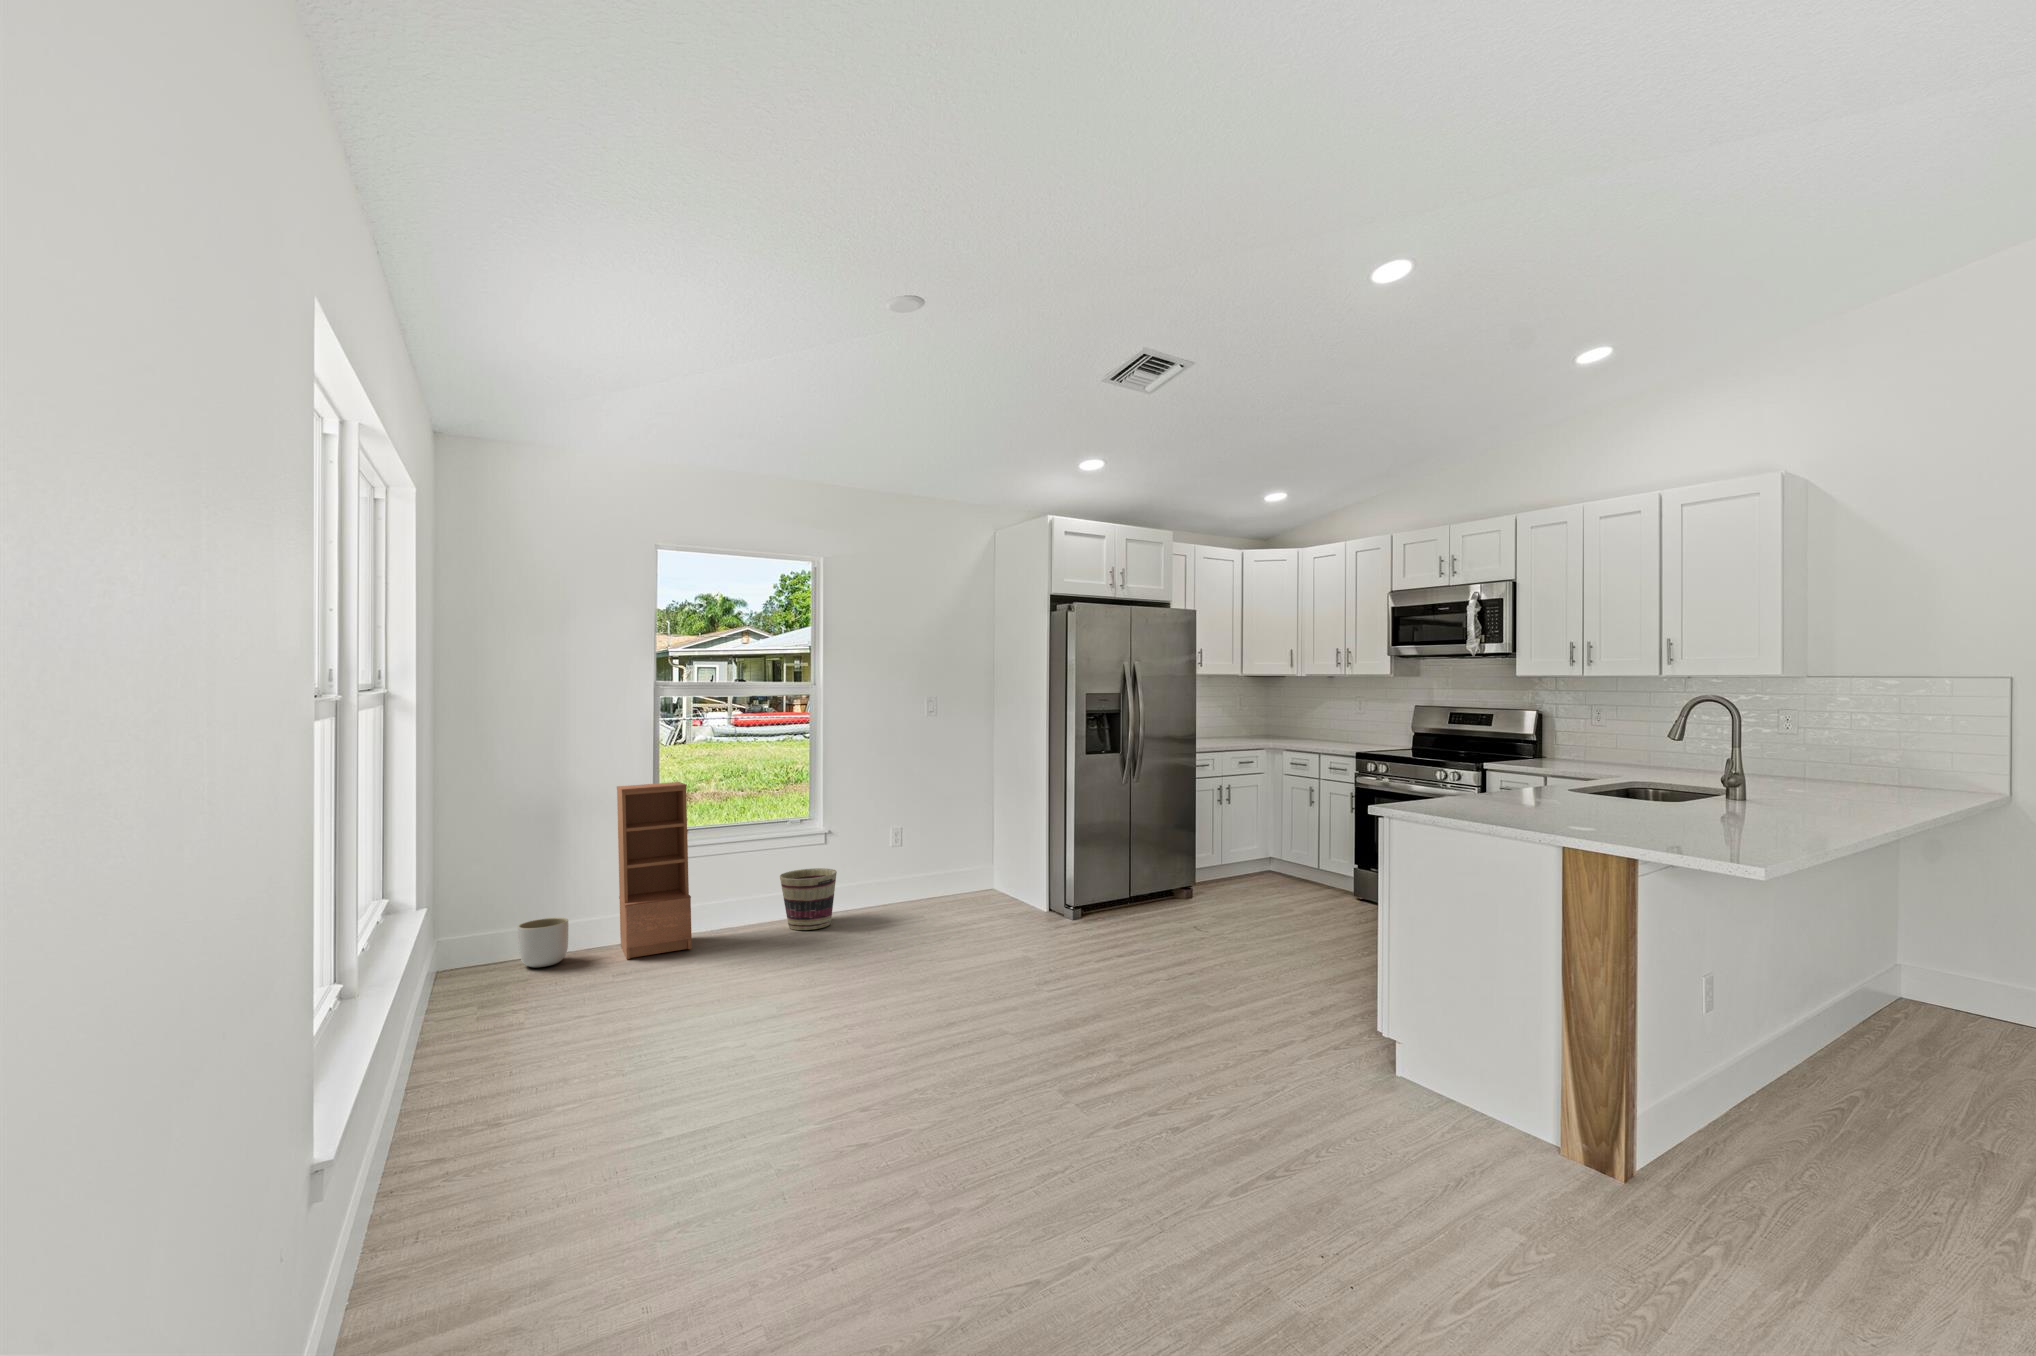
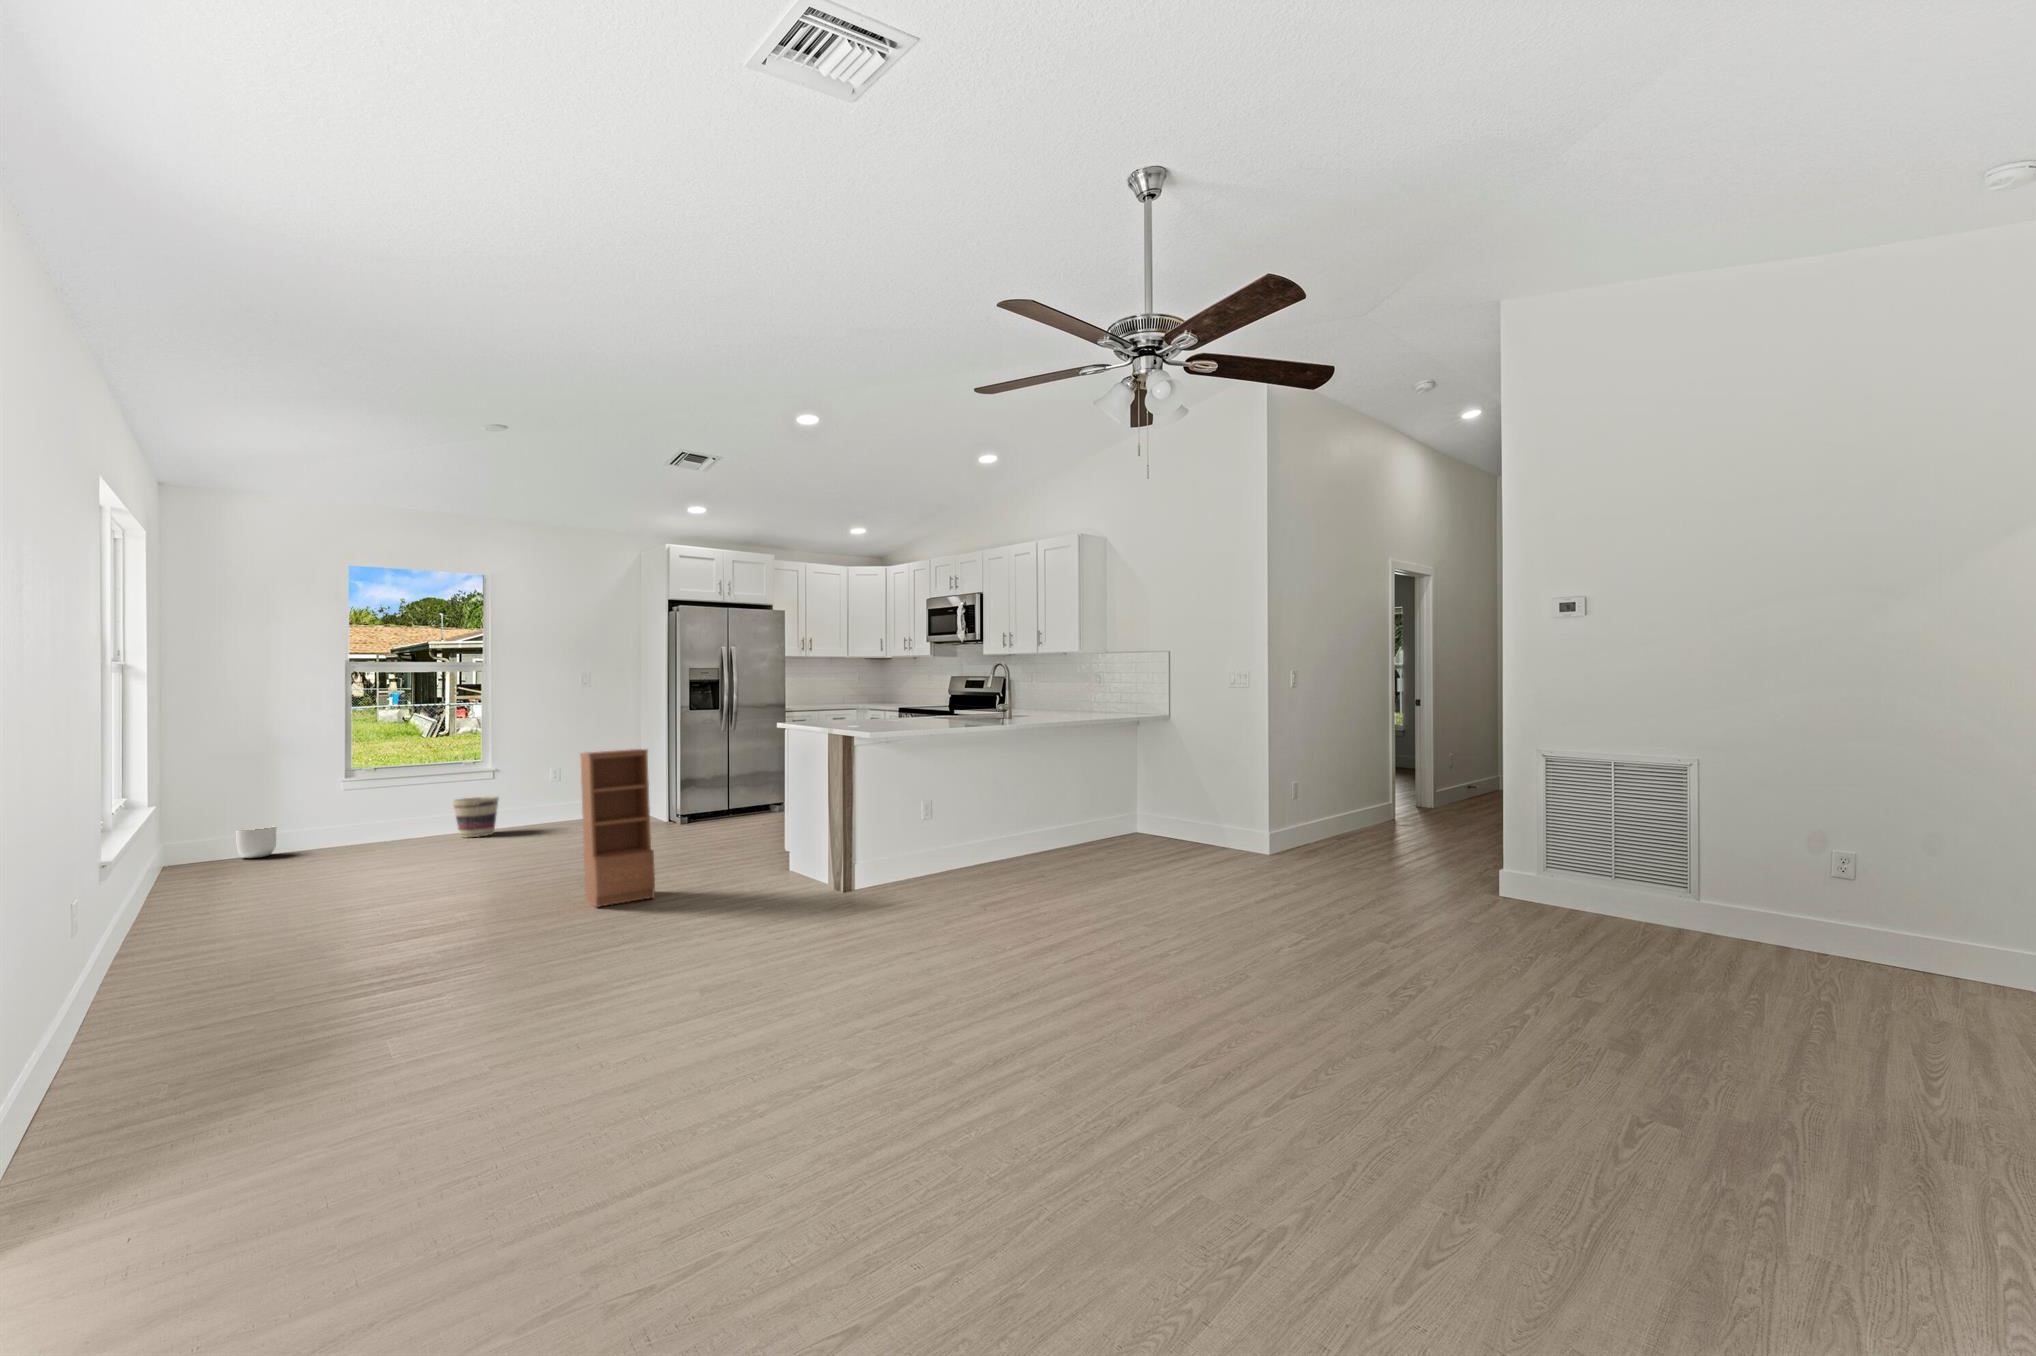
bookcase: present [617,782,692,959] -> present [580,749,655,907]

